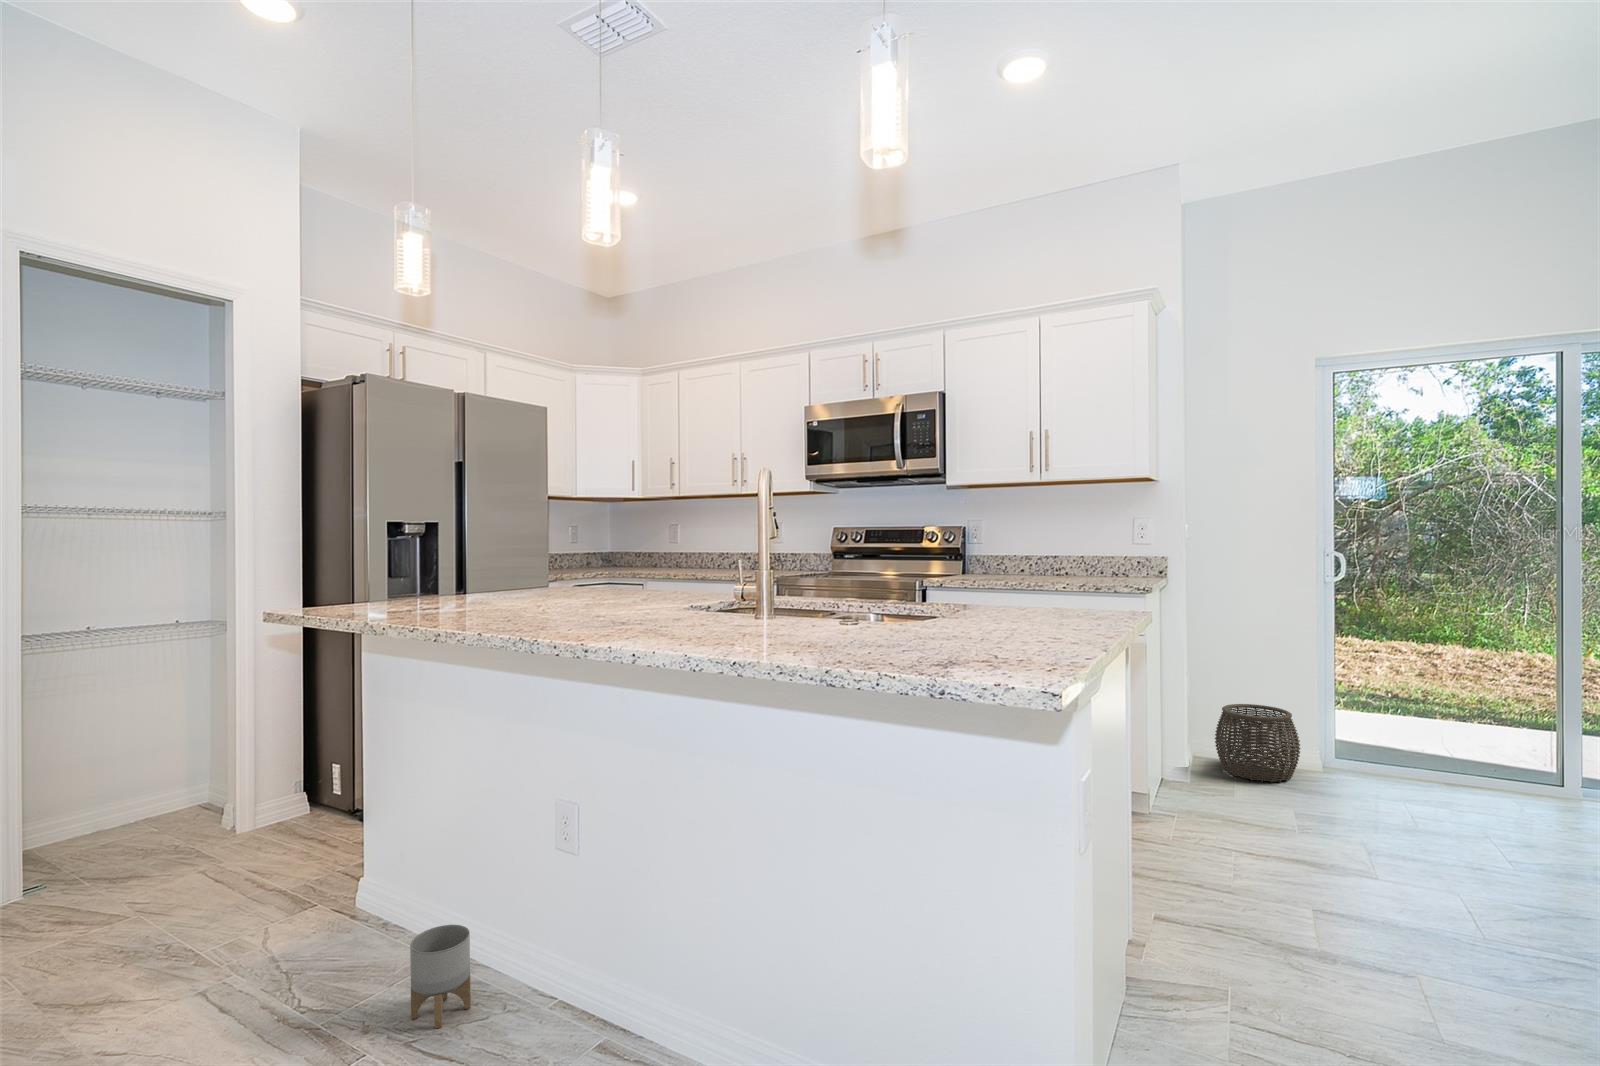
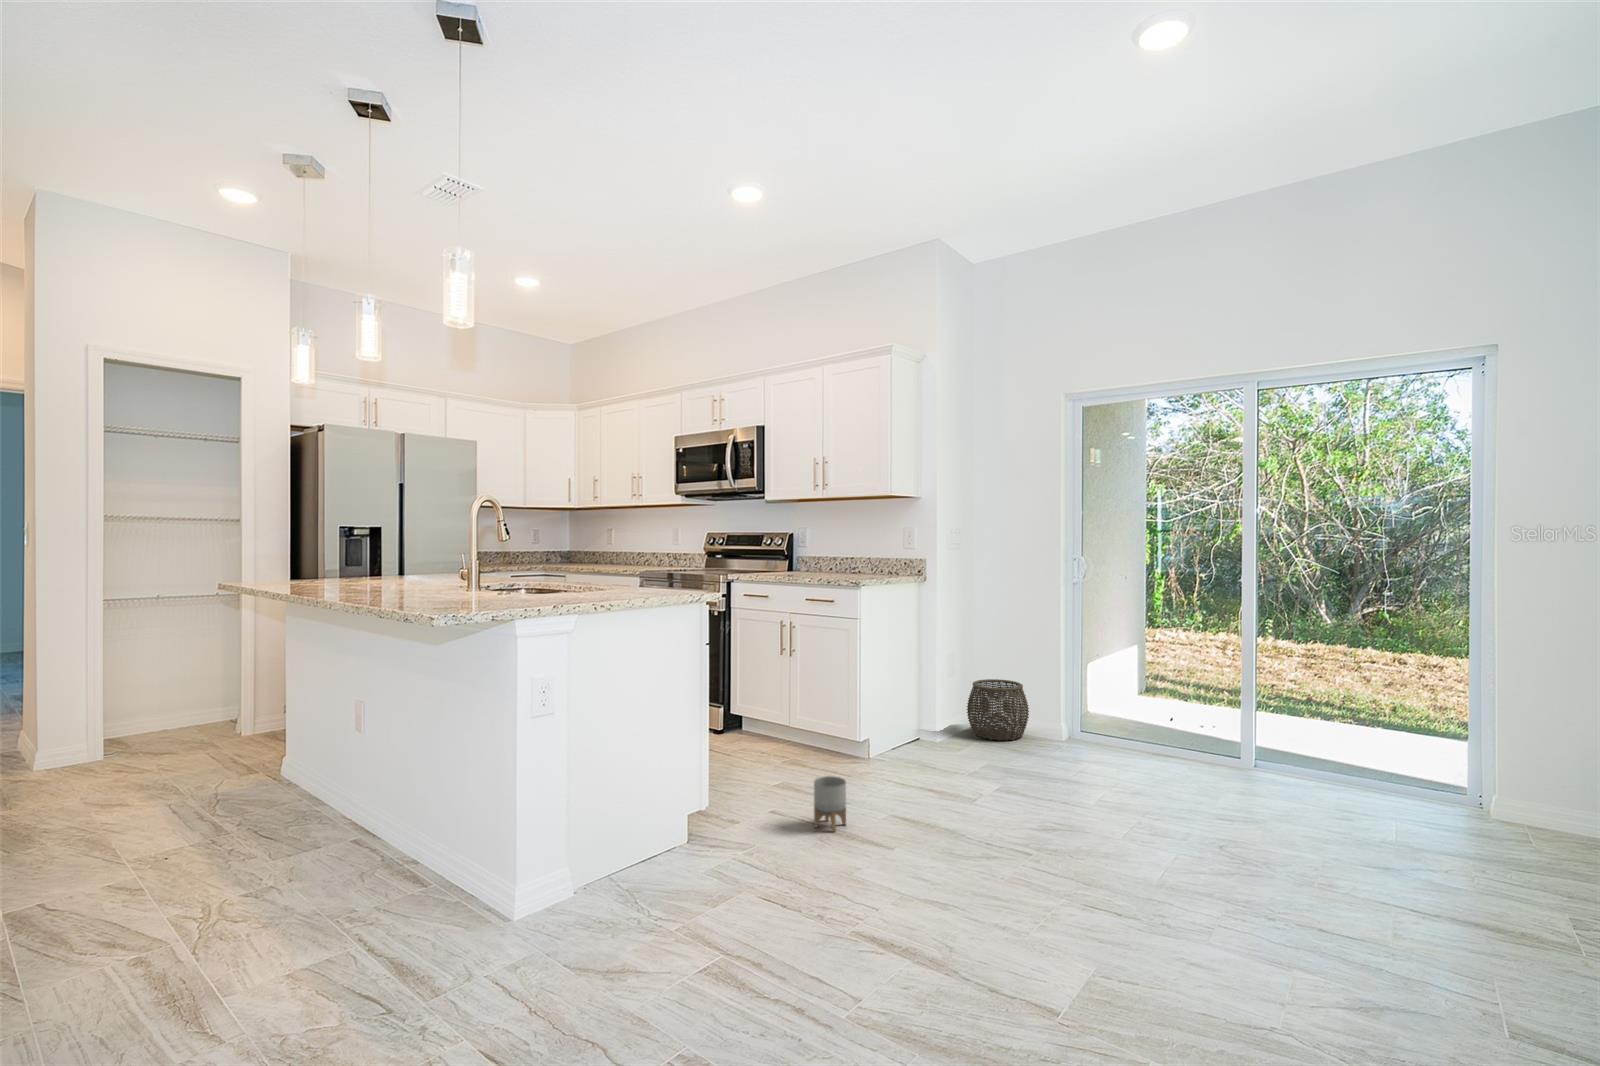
planter: present [410,925,471,1029] -> present [814,776,846,832]

